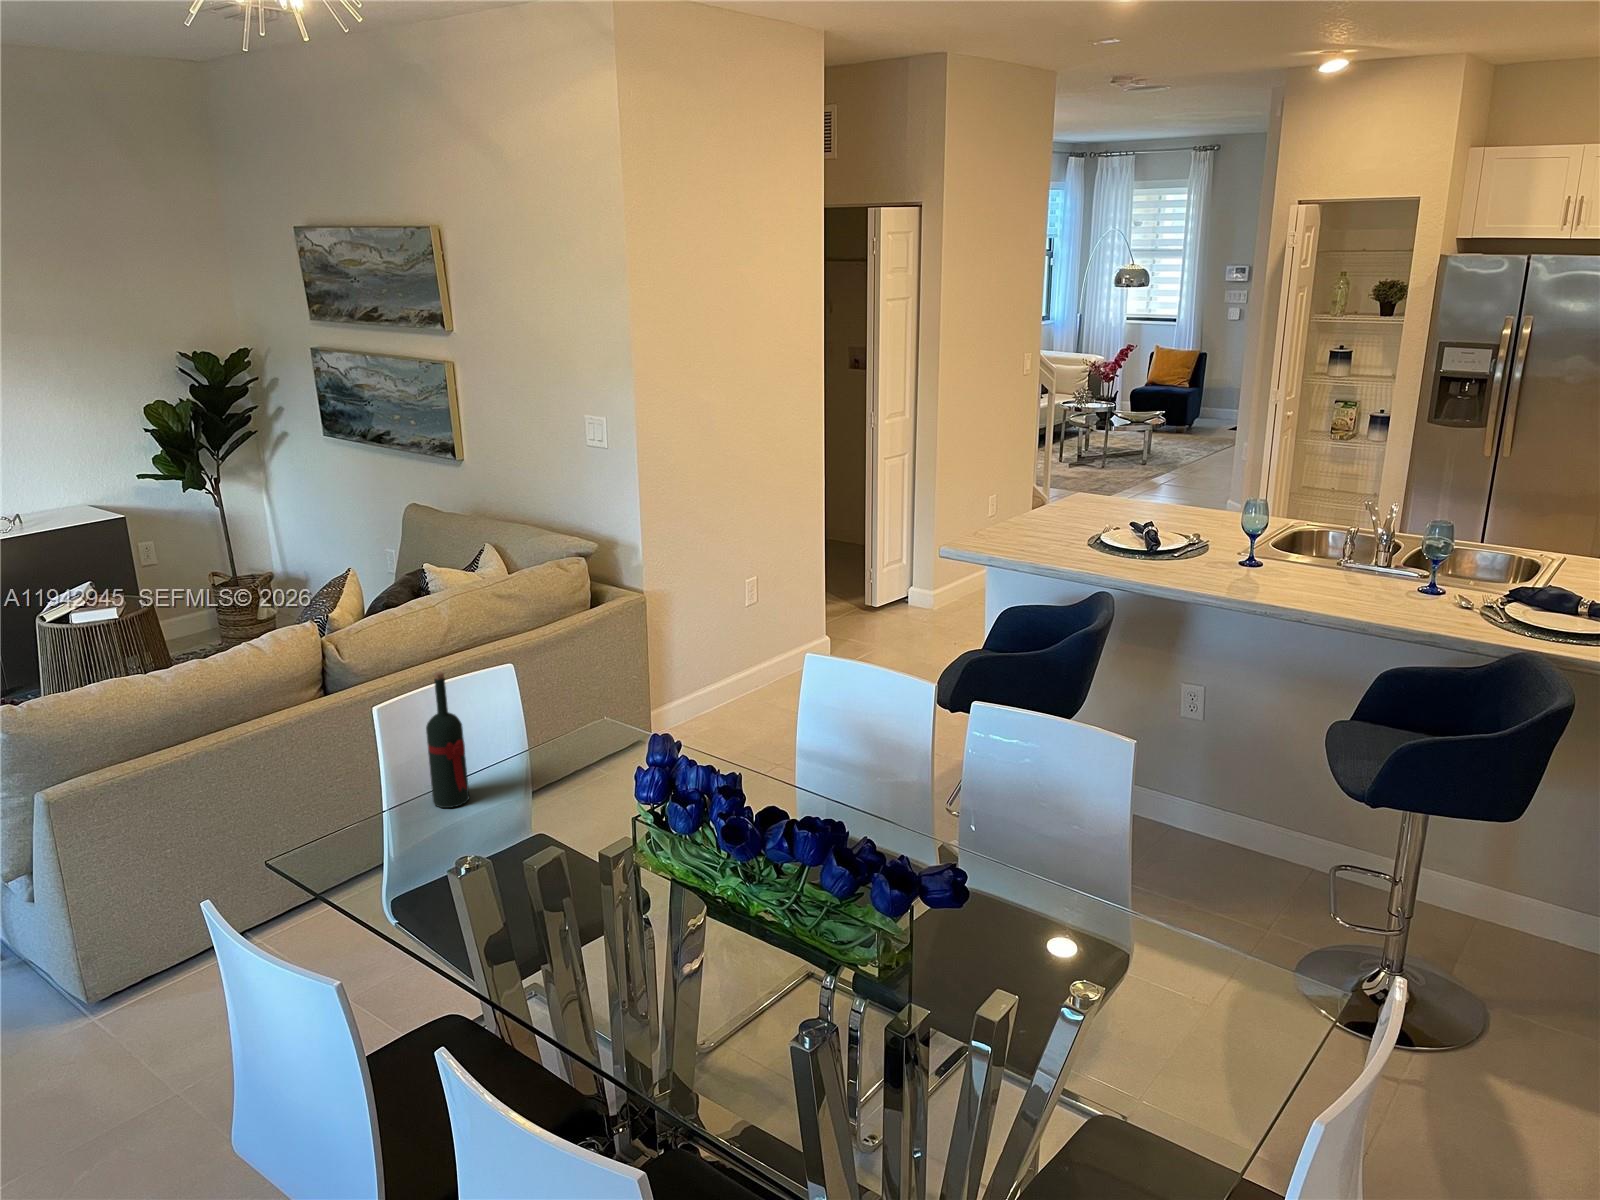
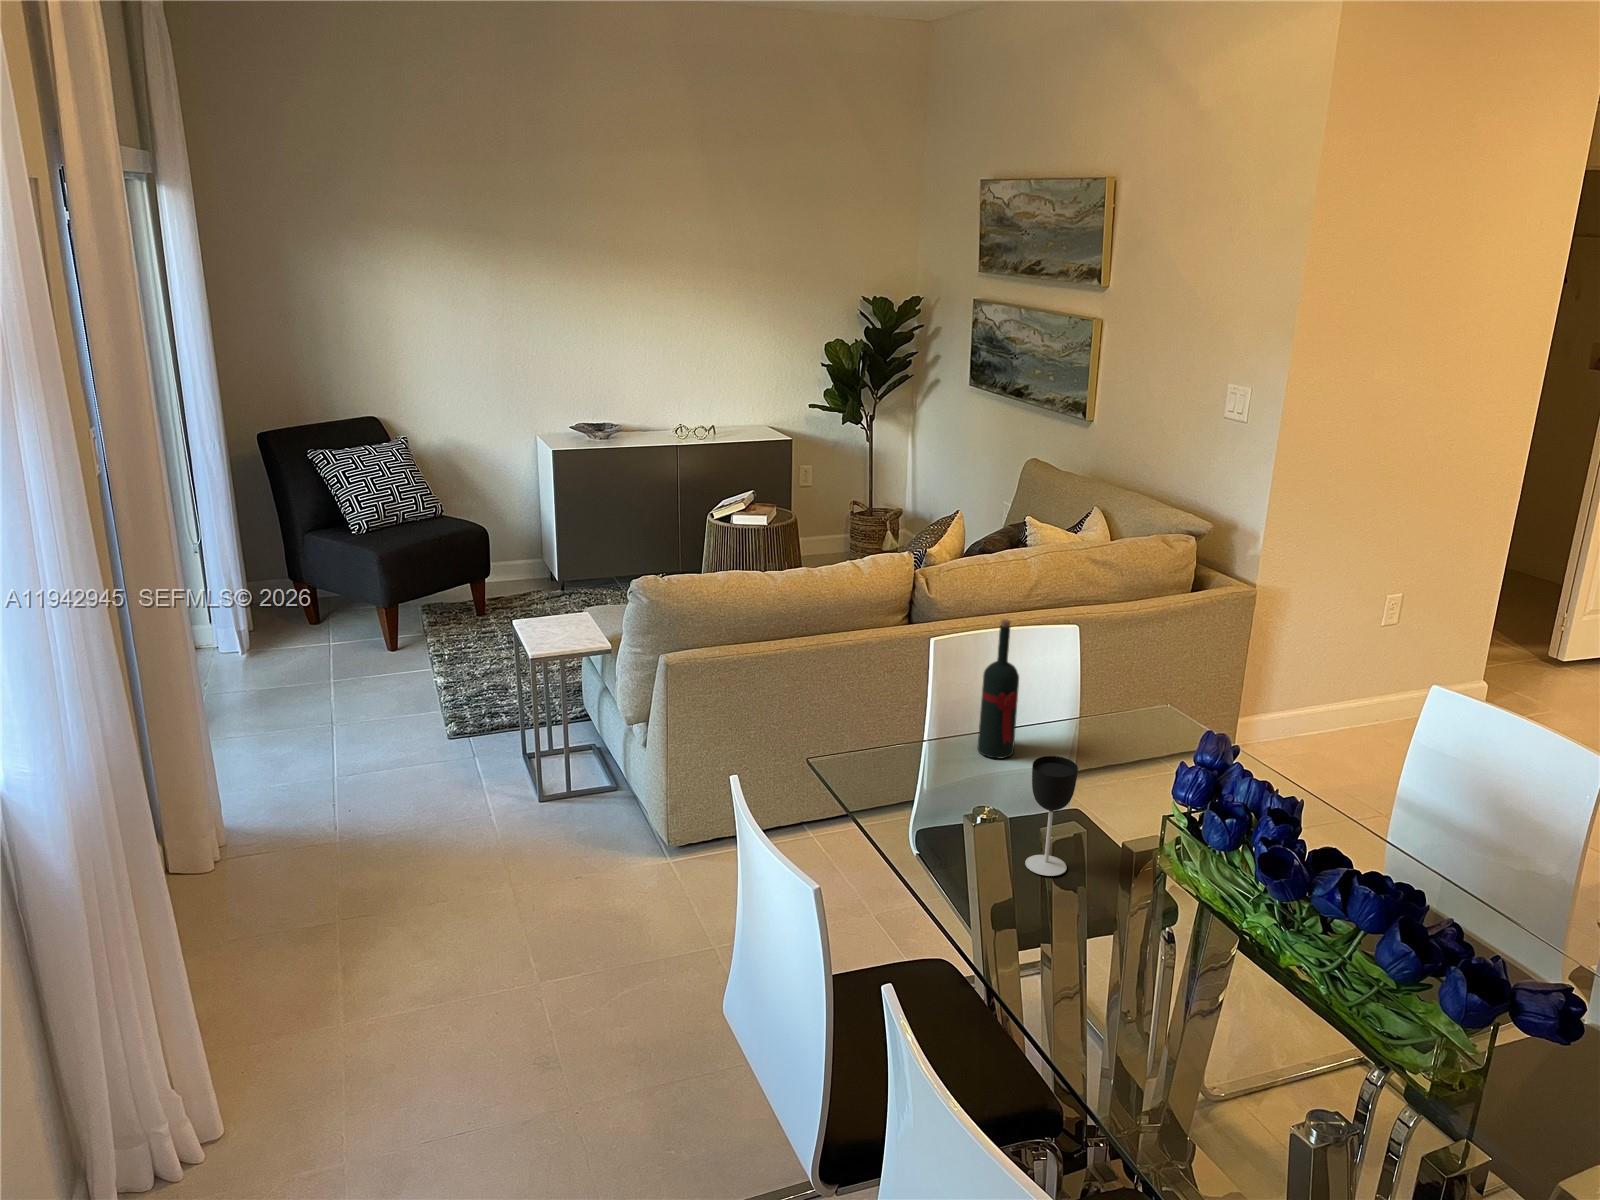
wine glass: none [499,790,548,903] -> present [1025,756,1078,876]

